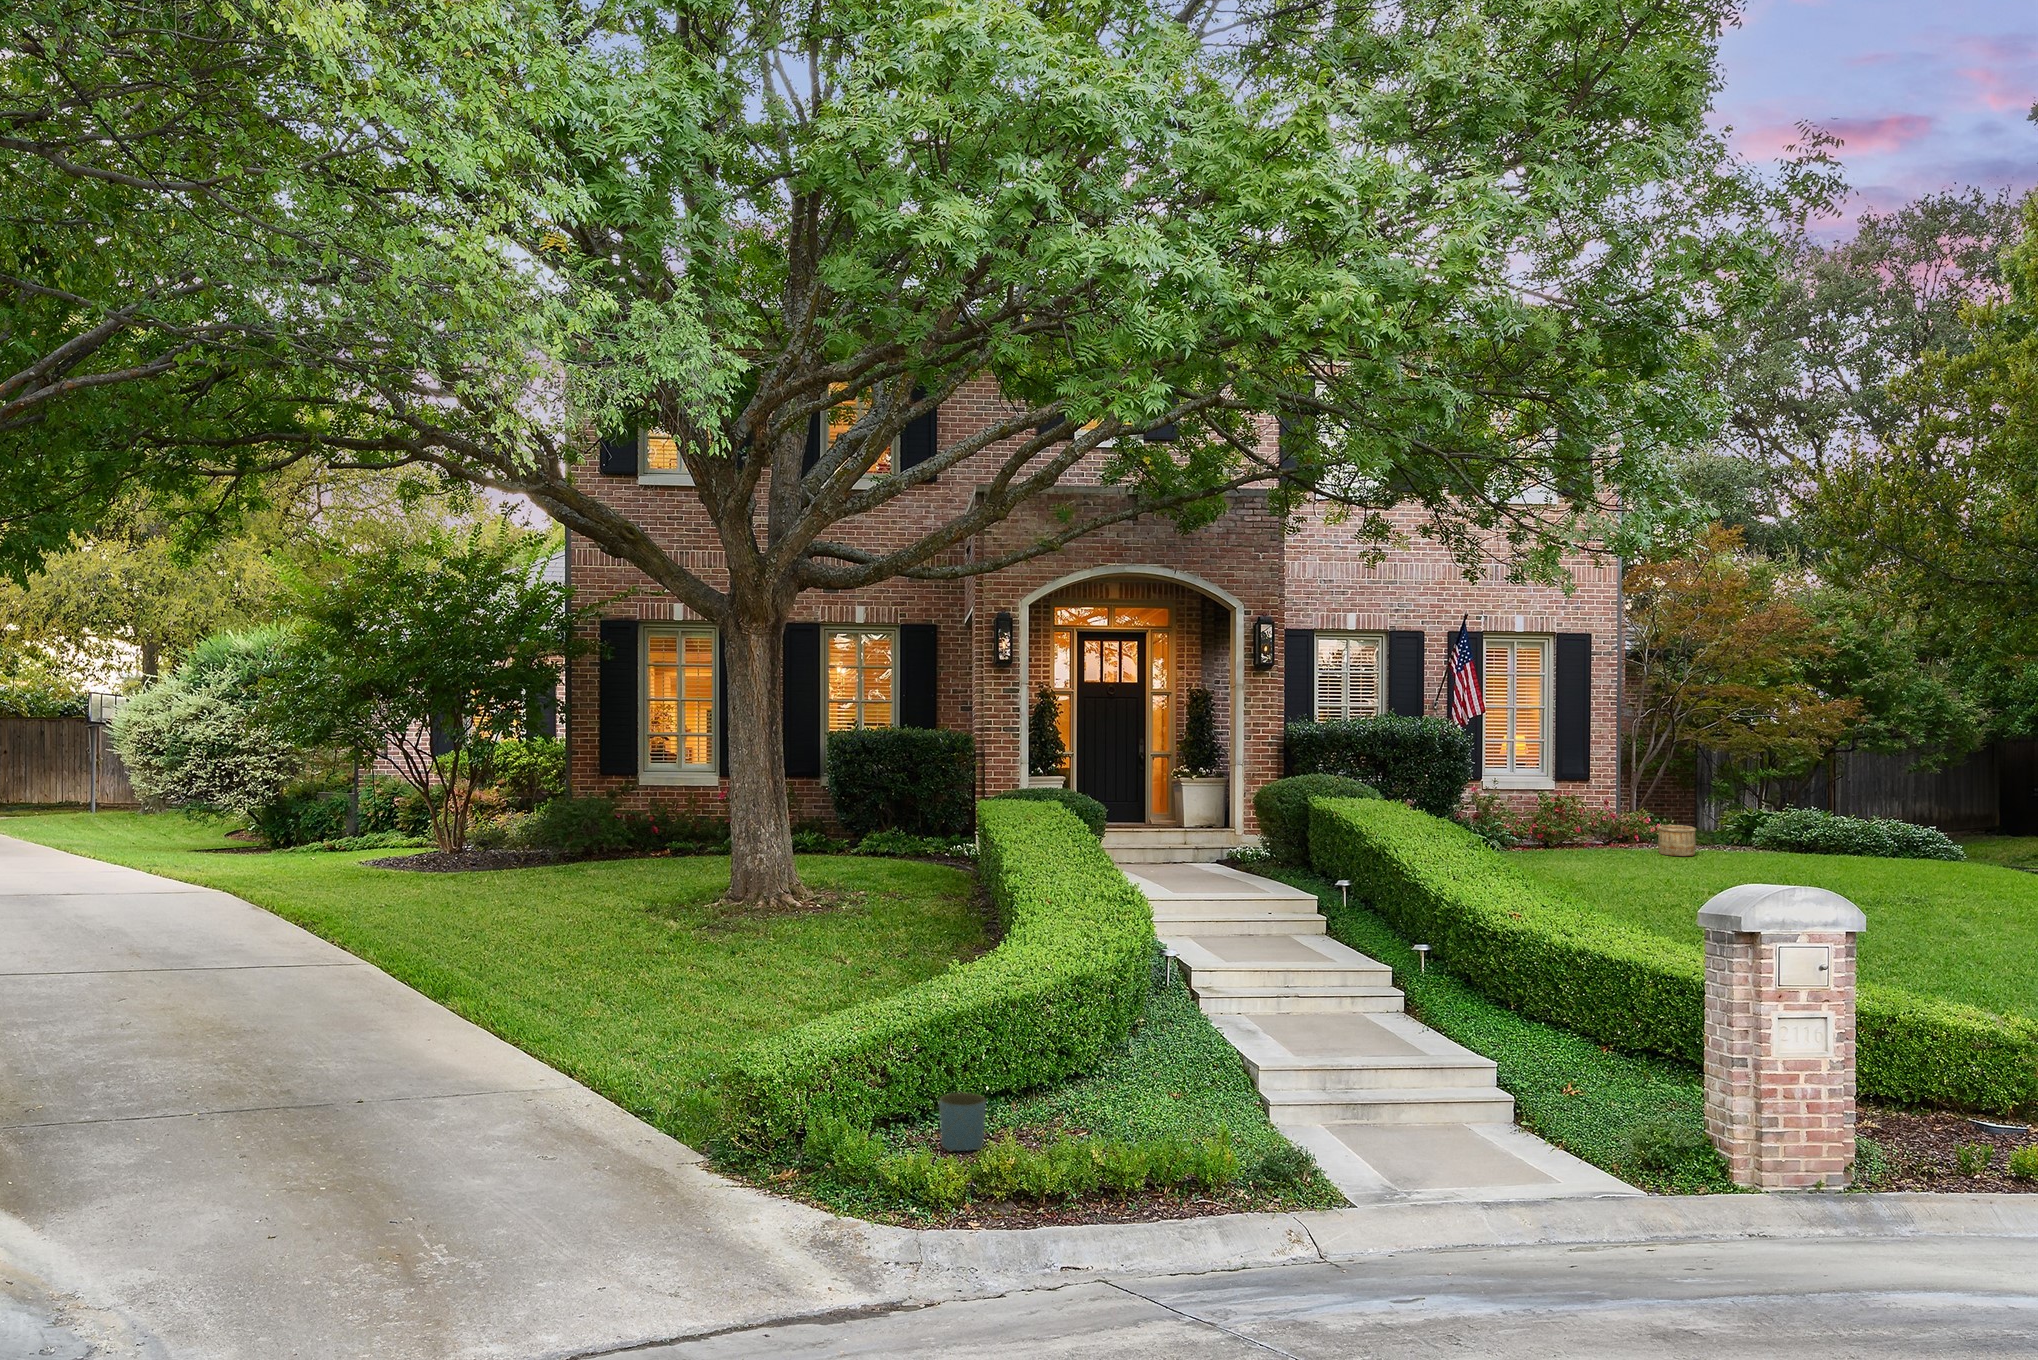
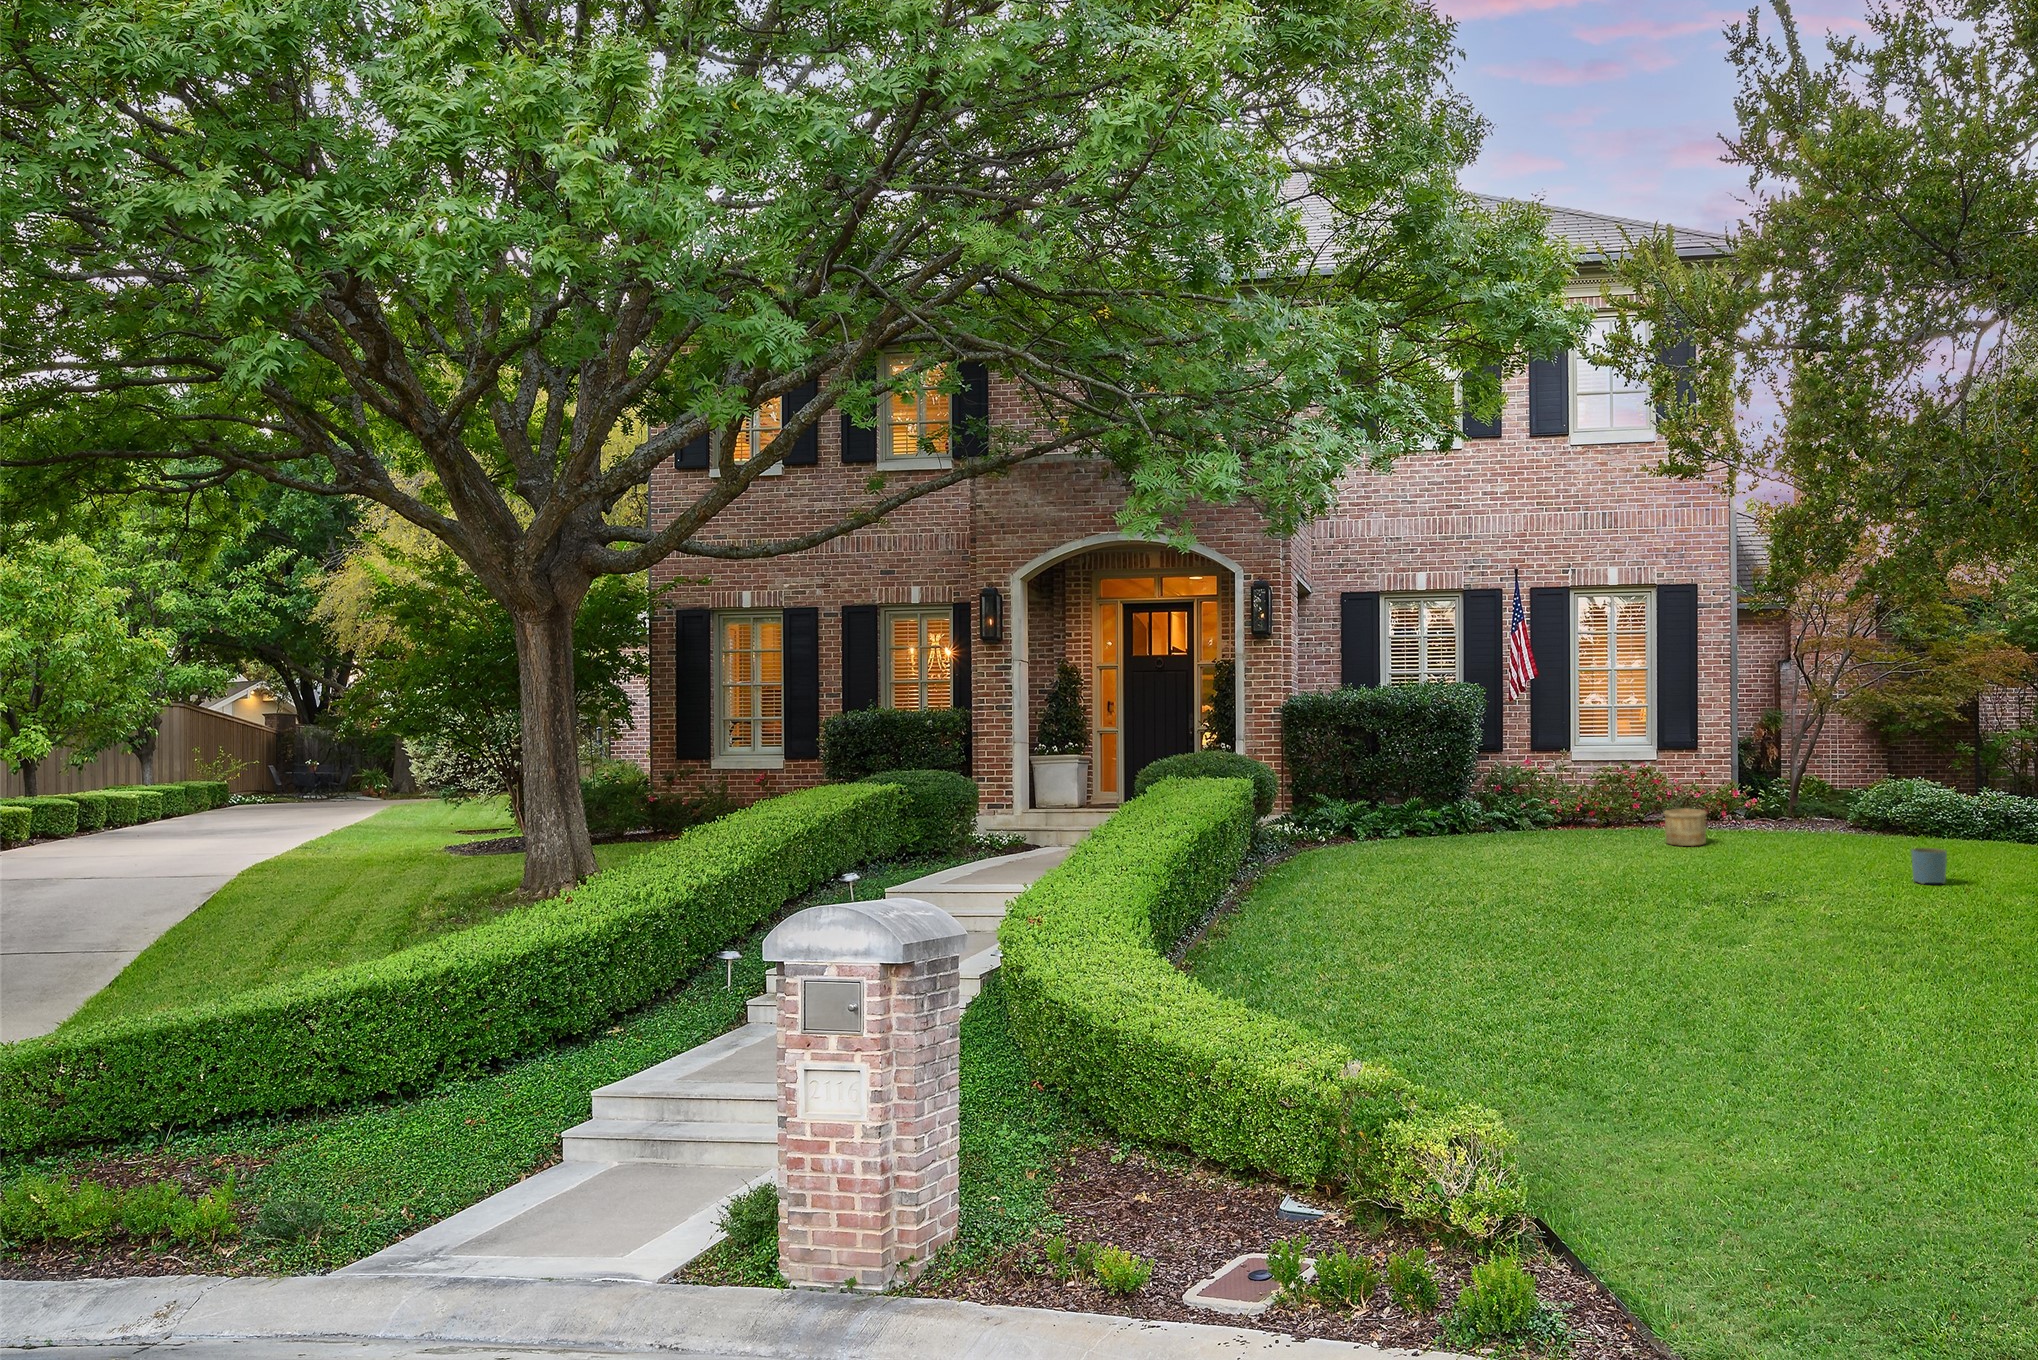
planter: present [939,1092,986,1152] -> present [1911,848,1947,884]

